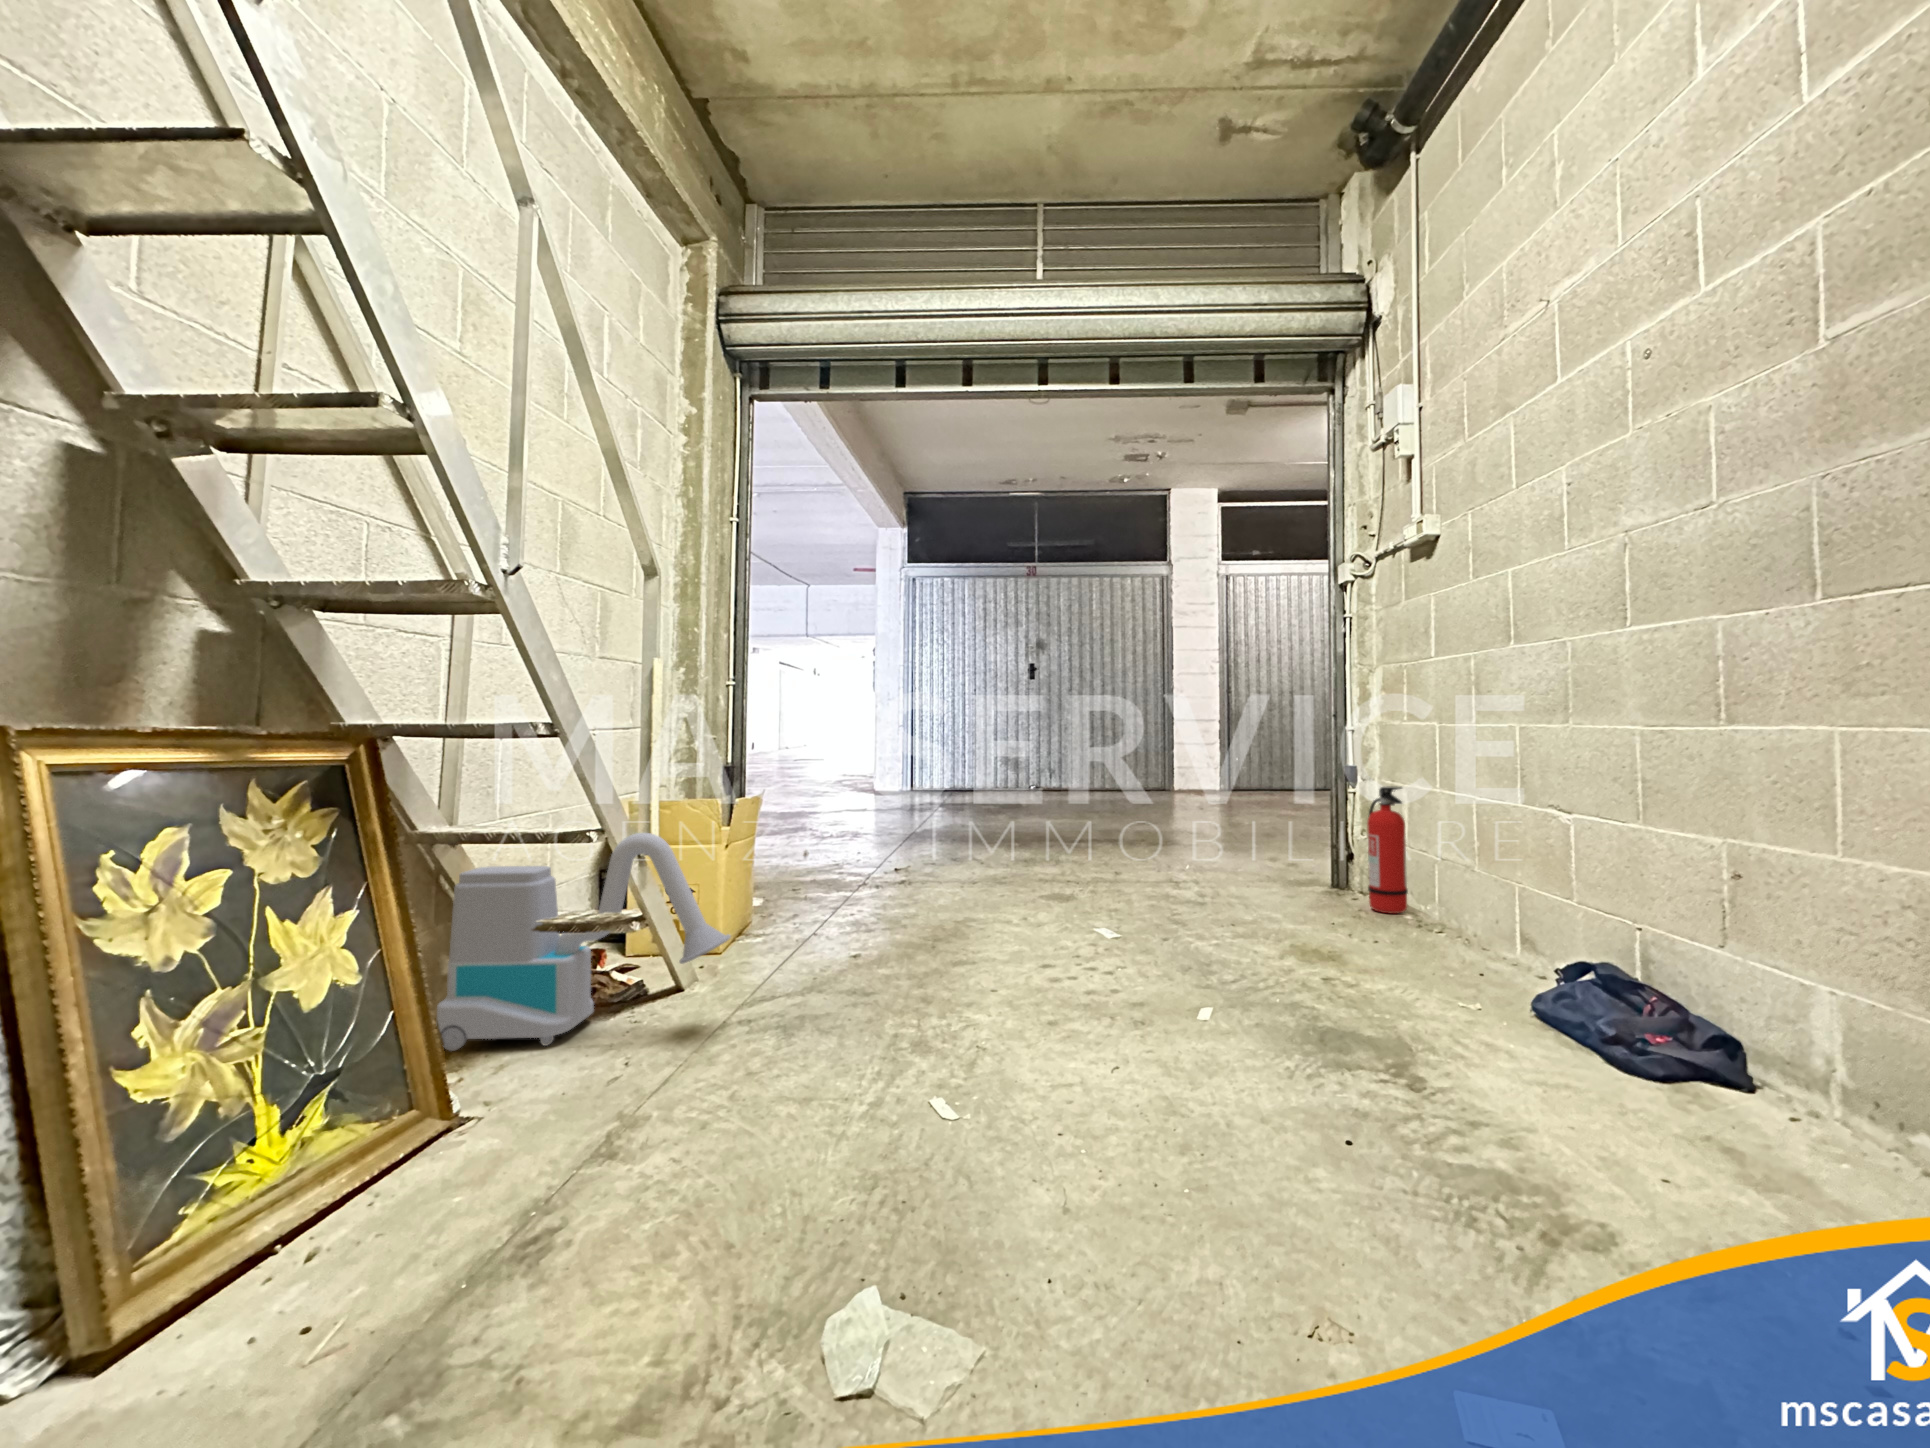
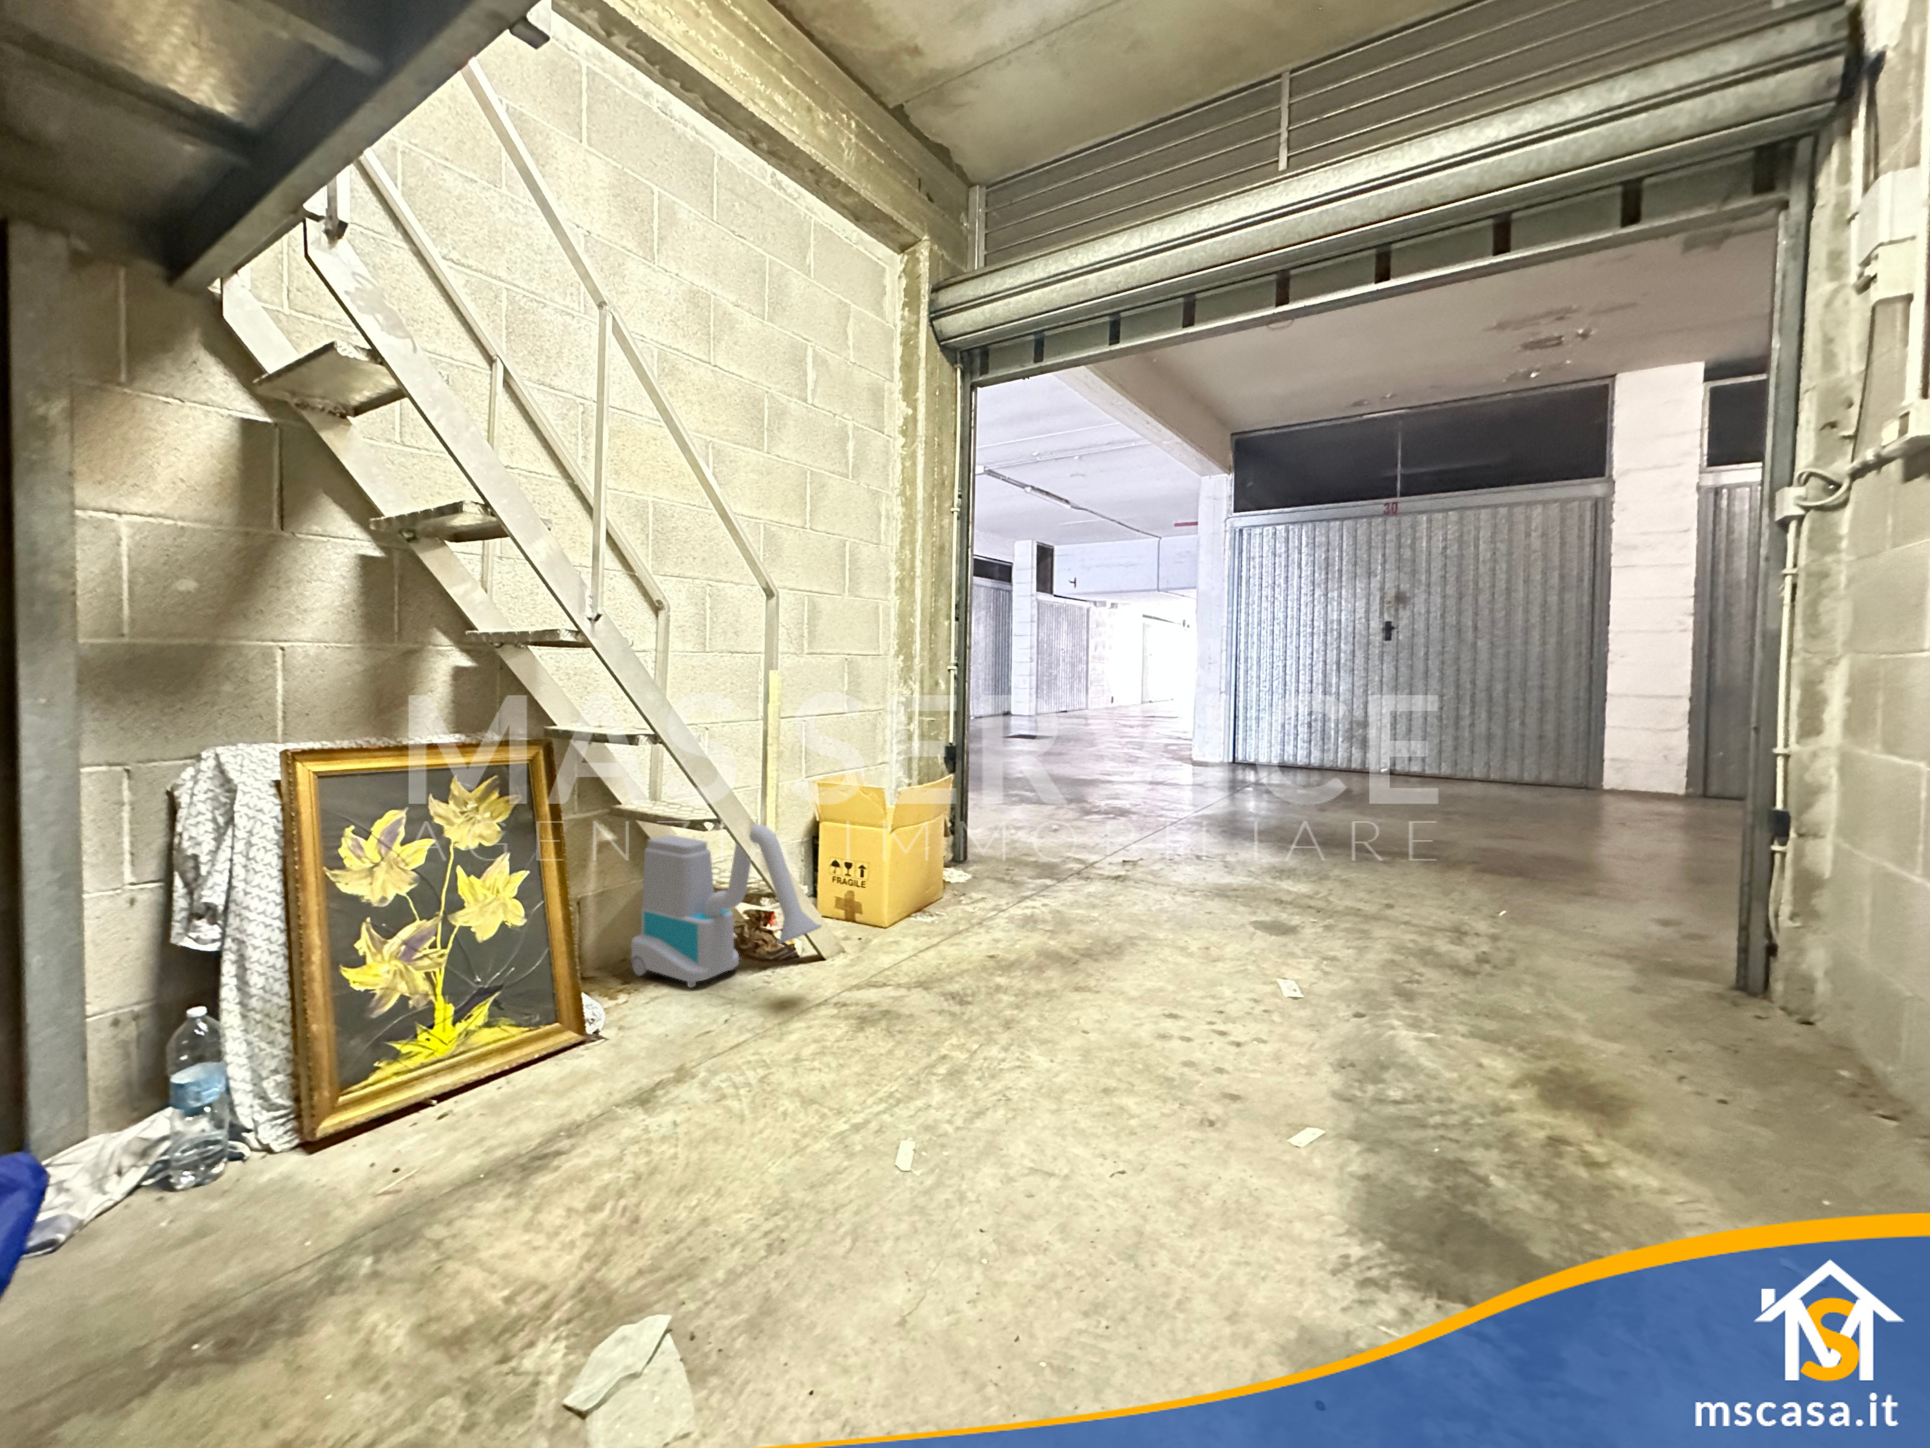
fire extinguisher: present [1367,787,1408,913] -> none [1756,858,1842,1061]

